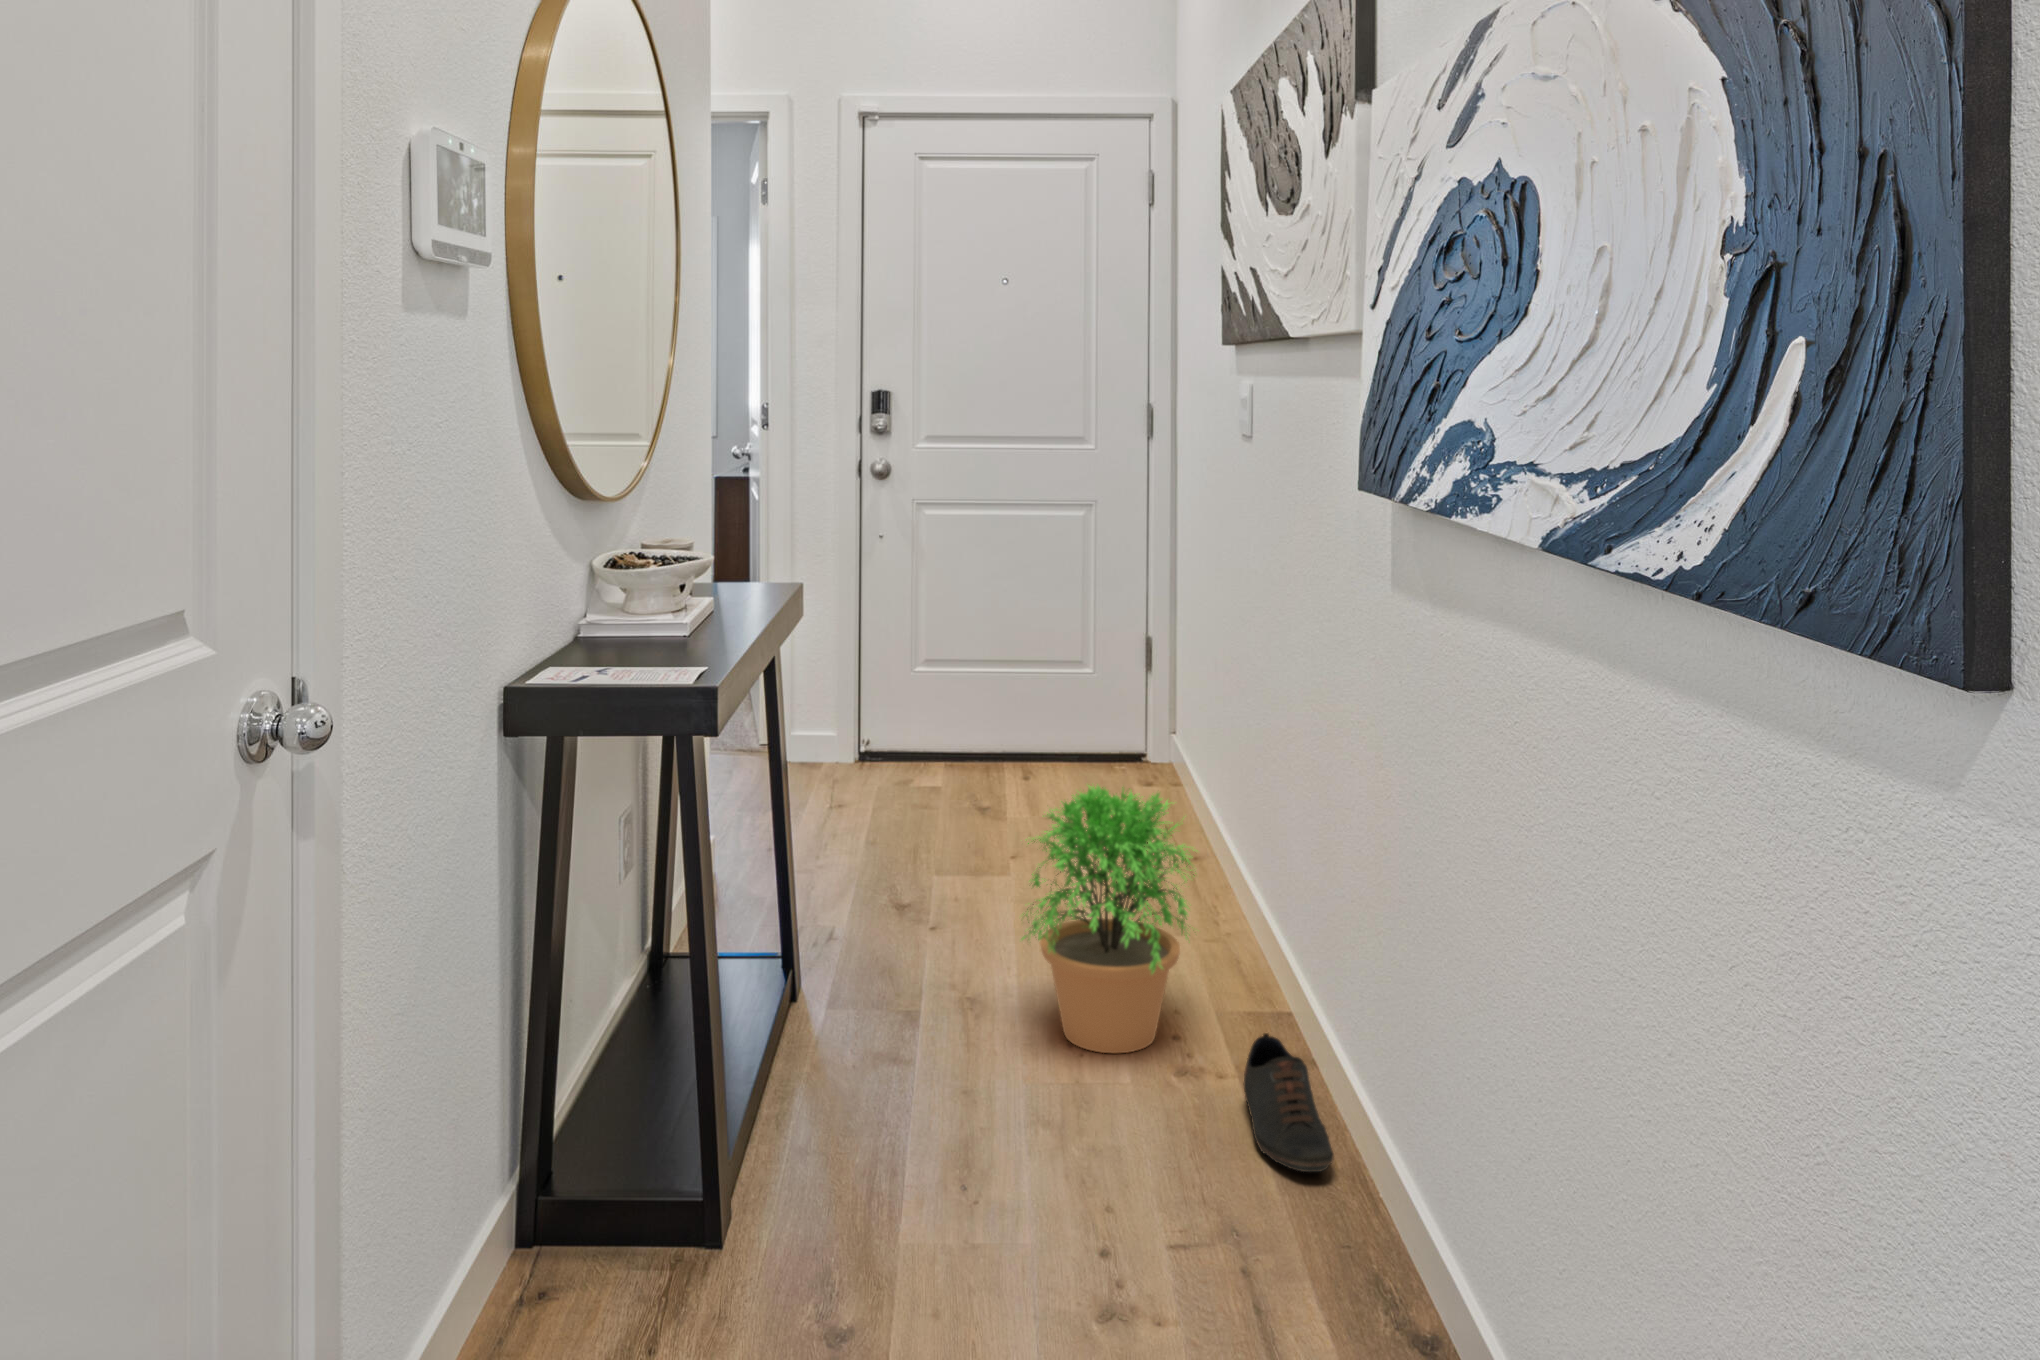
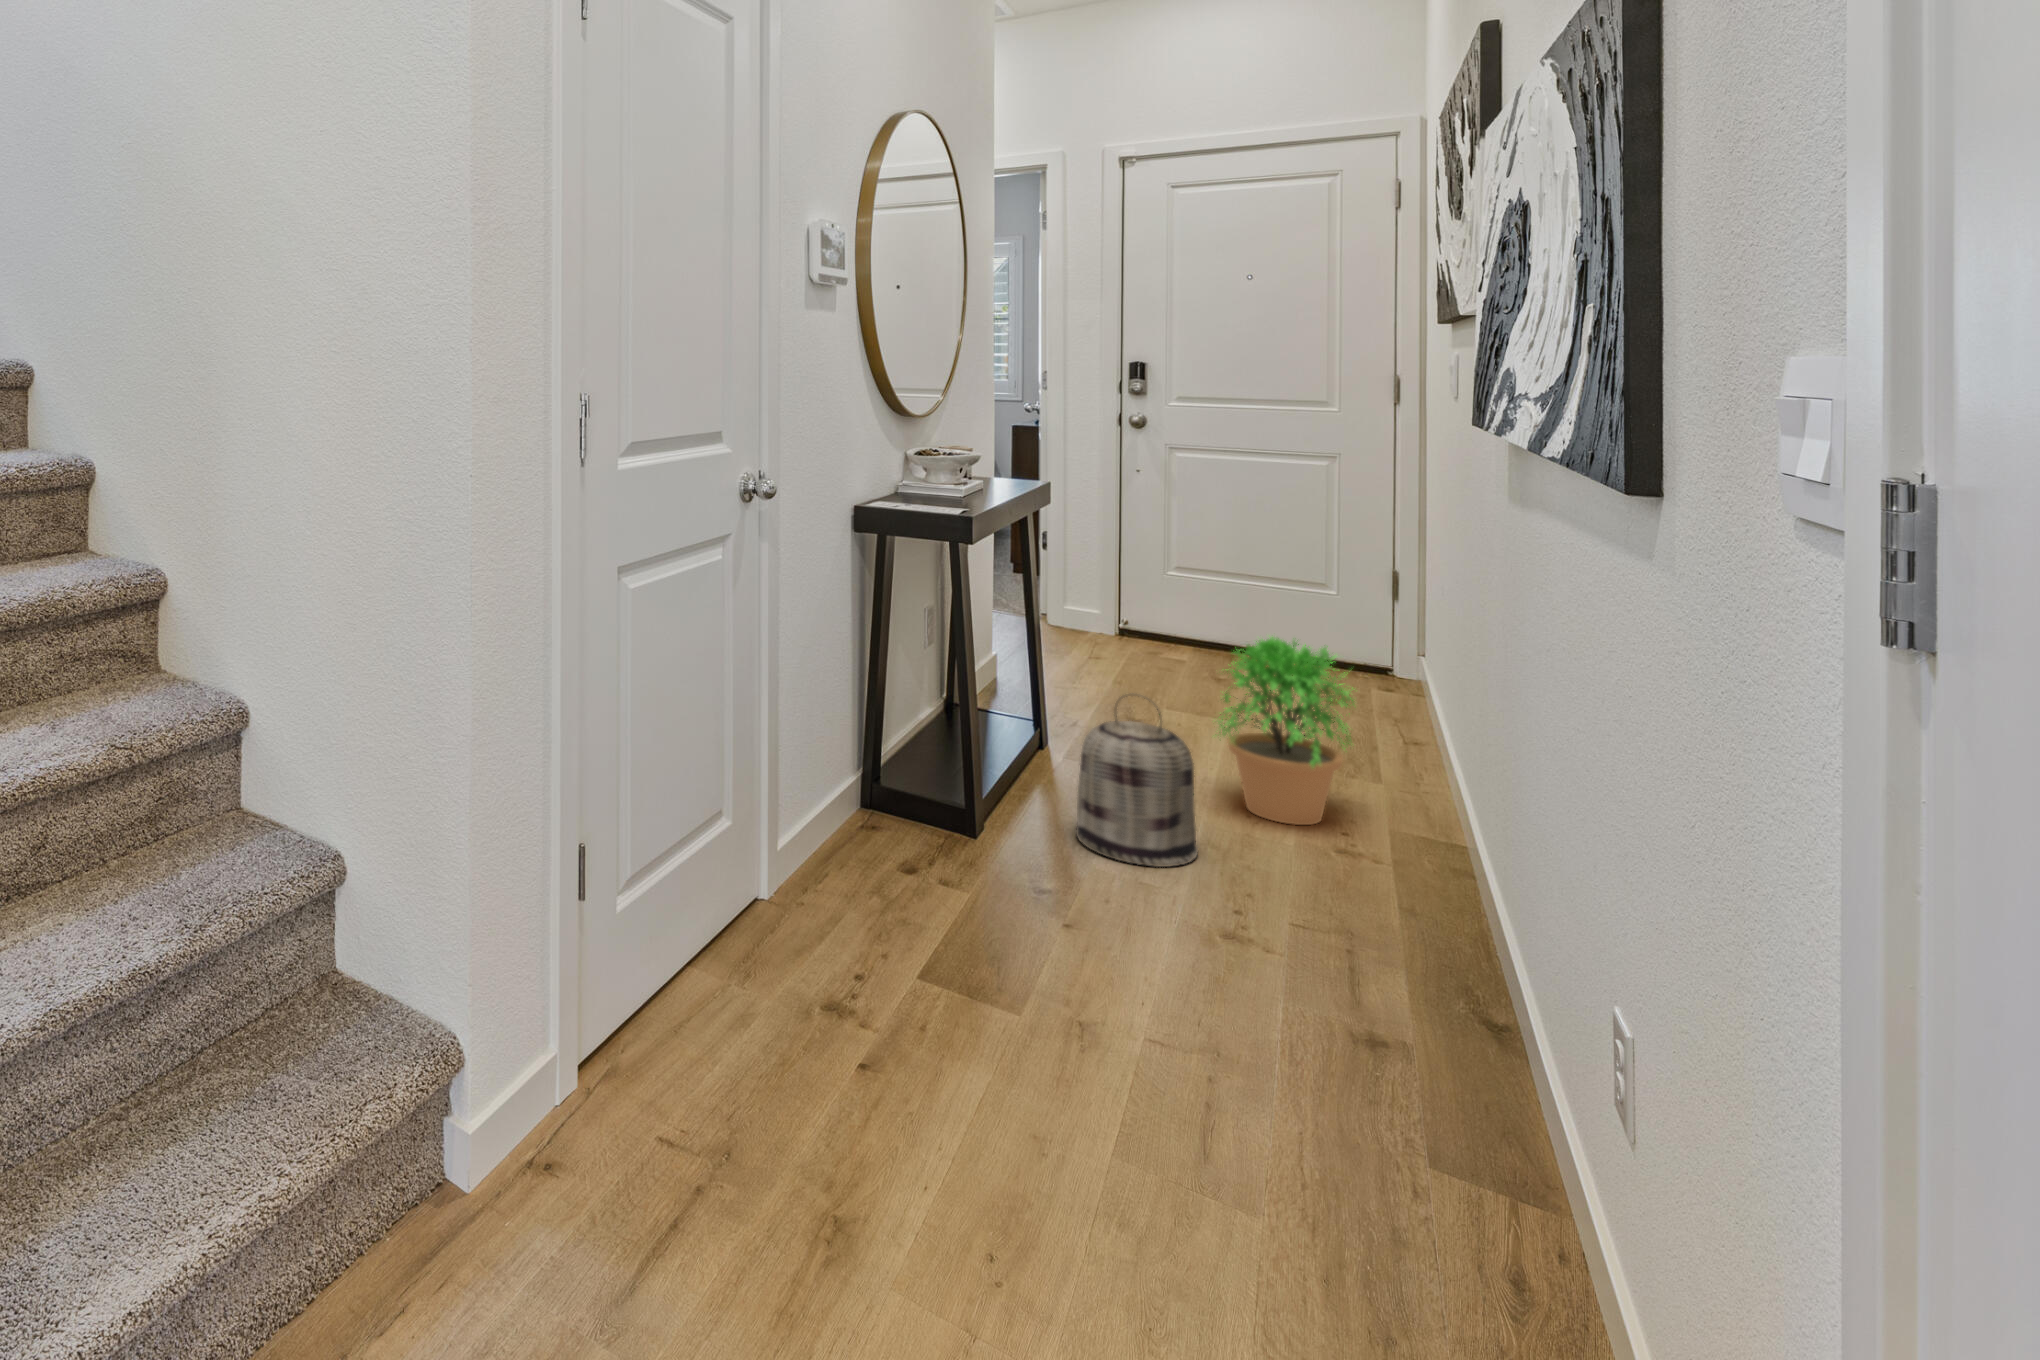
basket: none [855,916,1025,1191] -> present [1076,693,1198,867]
shoe: present [1244,1033,1334,1172] -> none [1383,820,1448,911]

